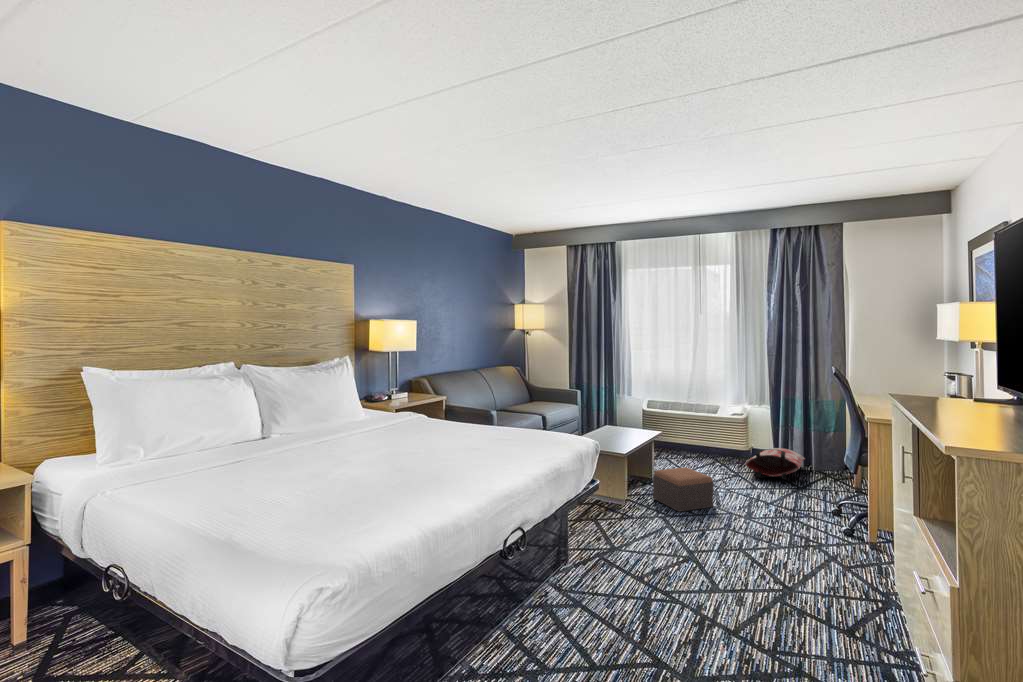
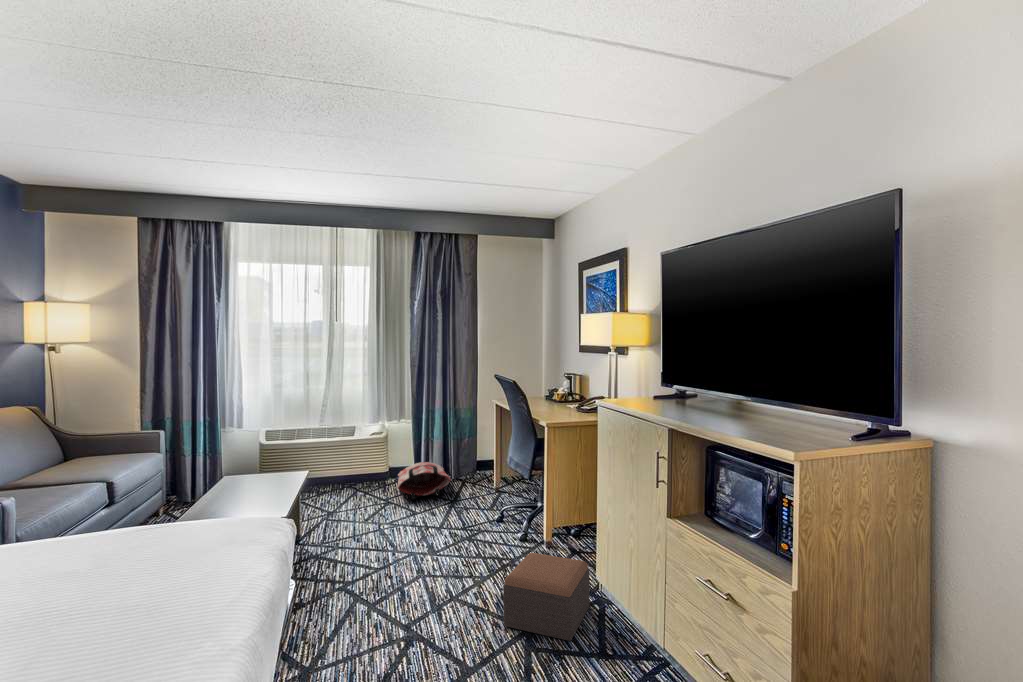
footstool: present [653,467,714,512] -> present [503,553,590,641]

